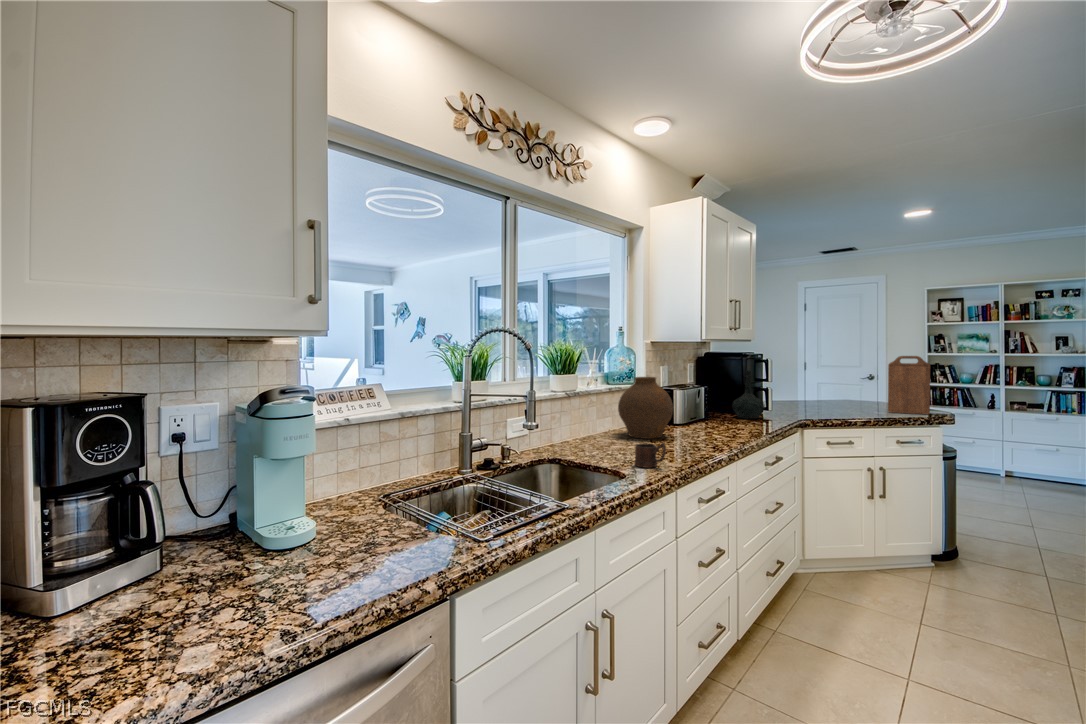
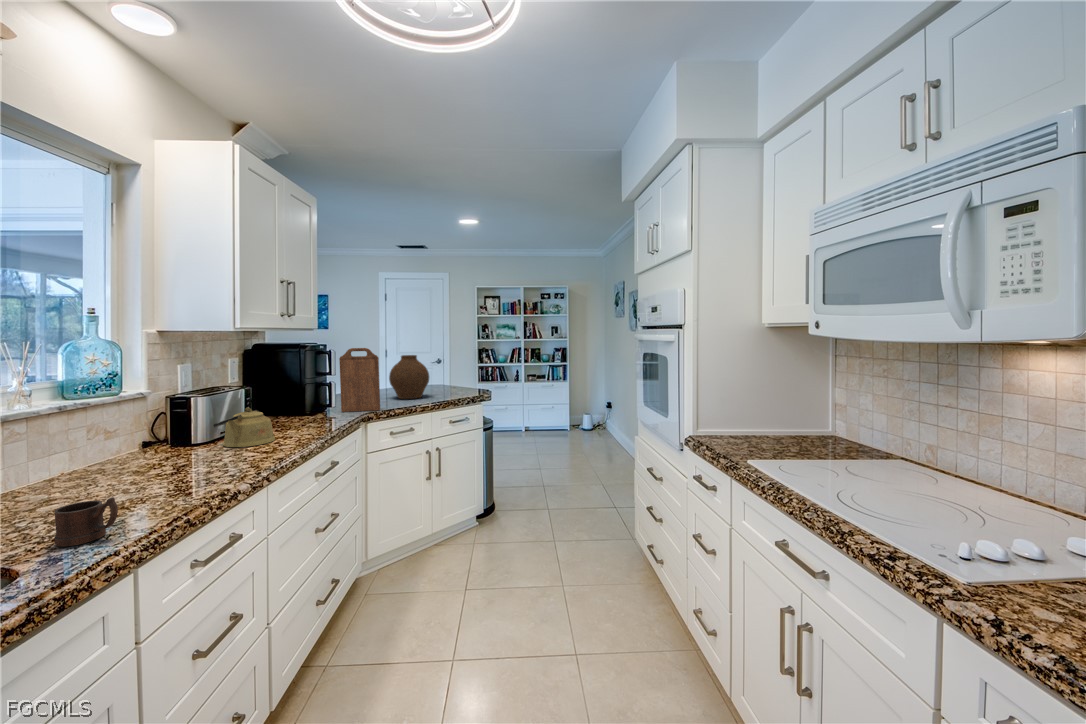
cutting board: present [888,356,930,415] -> present [339,348,380,412]
bottle: present [732,370,765,419] -> none [286,364,324,420]
vase: present [618,377,673,439] -> present [389,355,429,399]
kettle: none [689,401,731,431] -> present [213,407,275,447]

